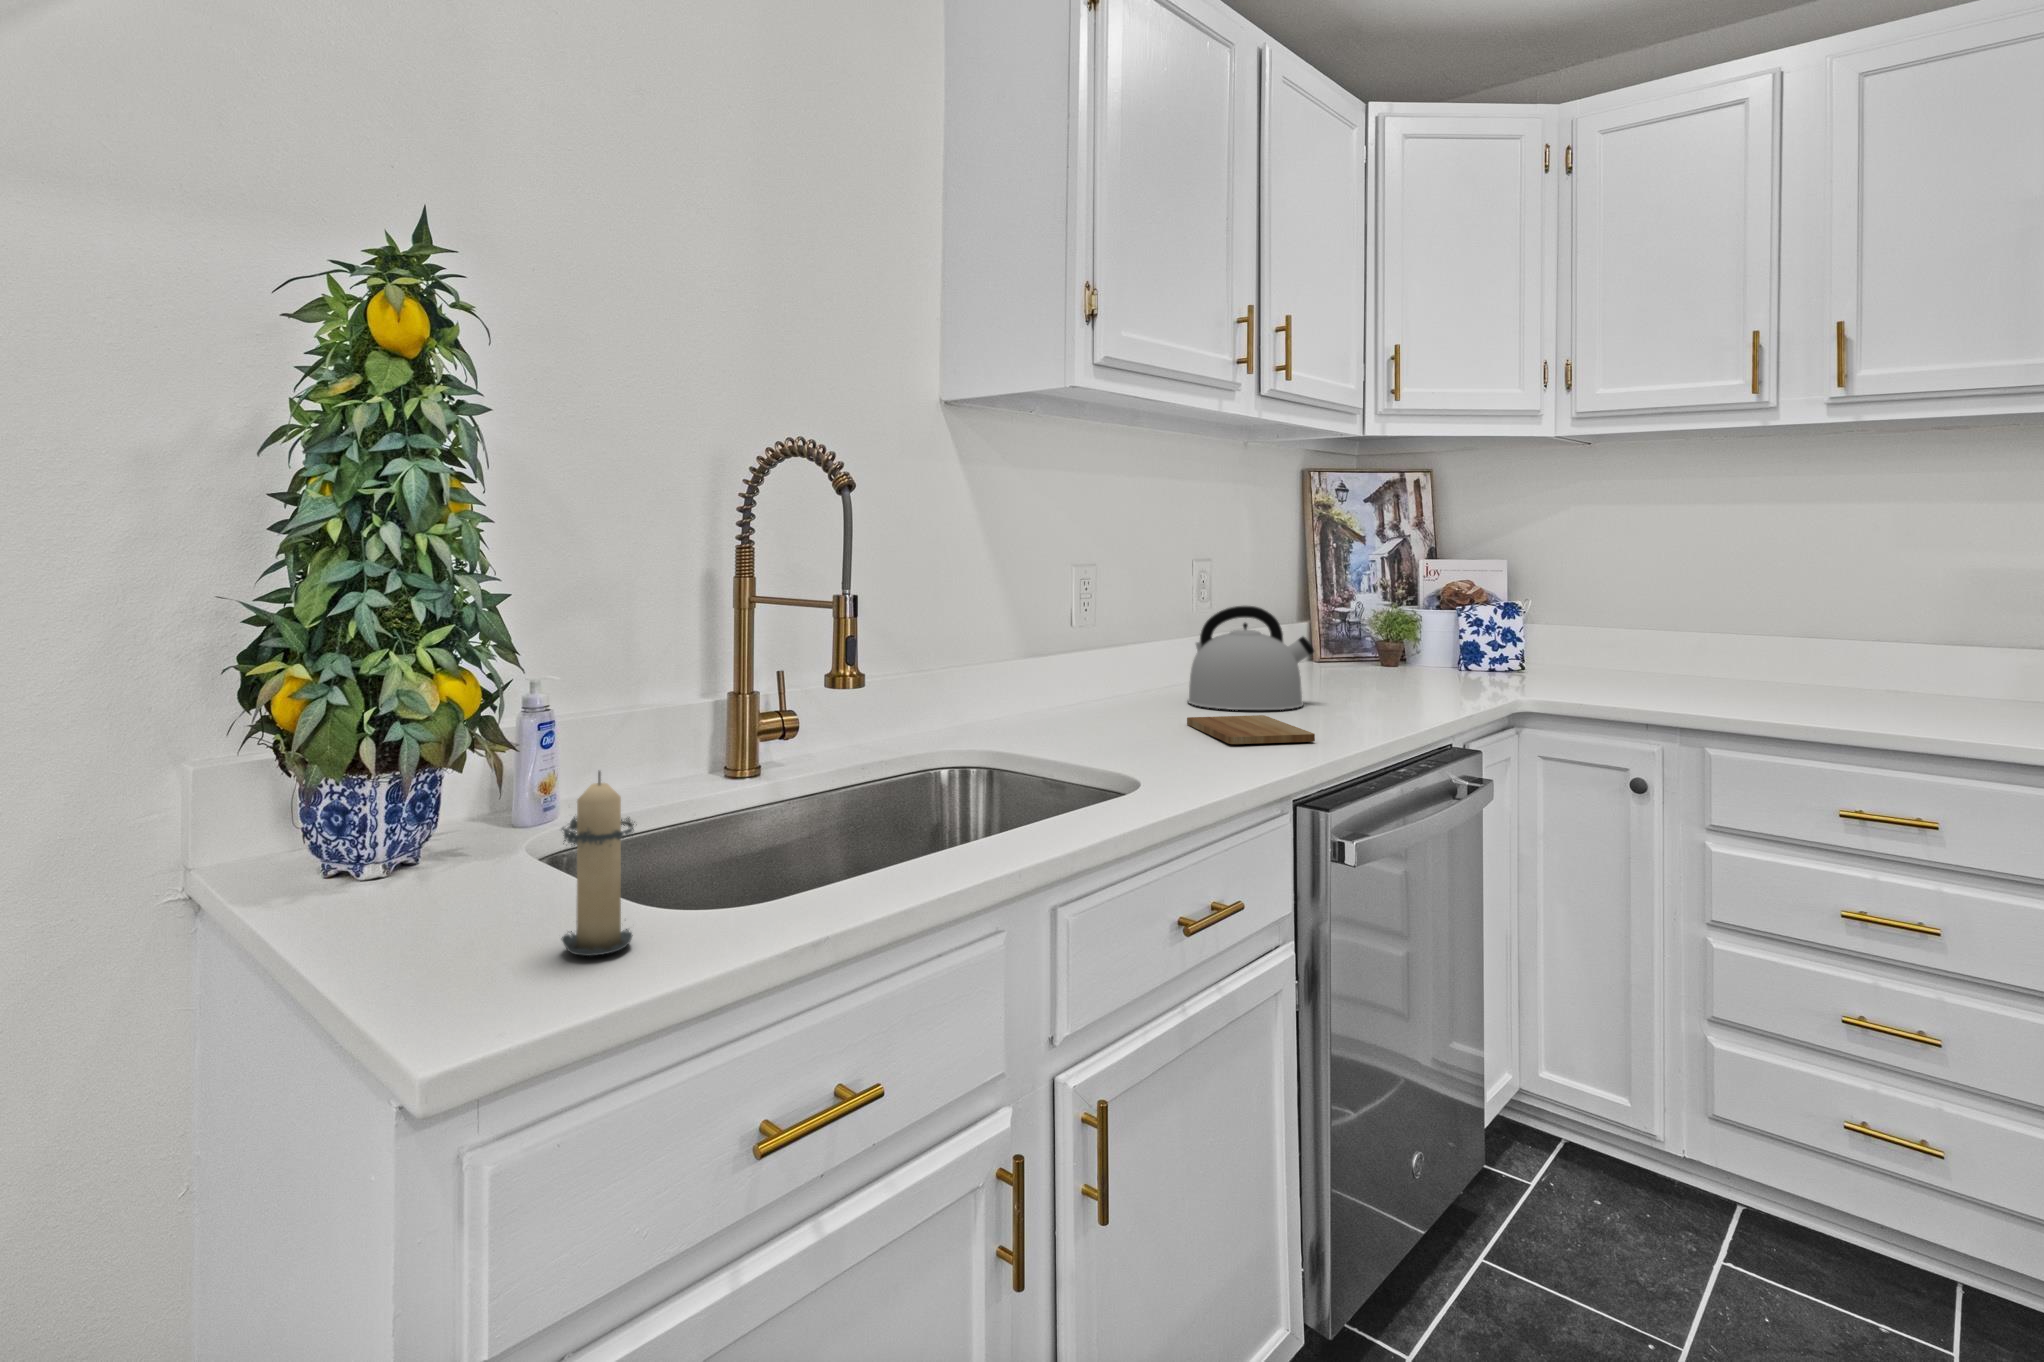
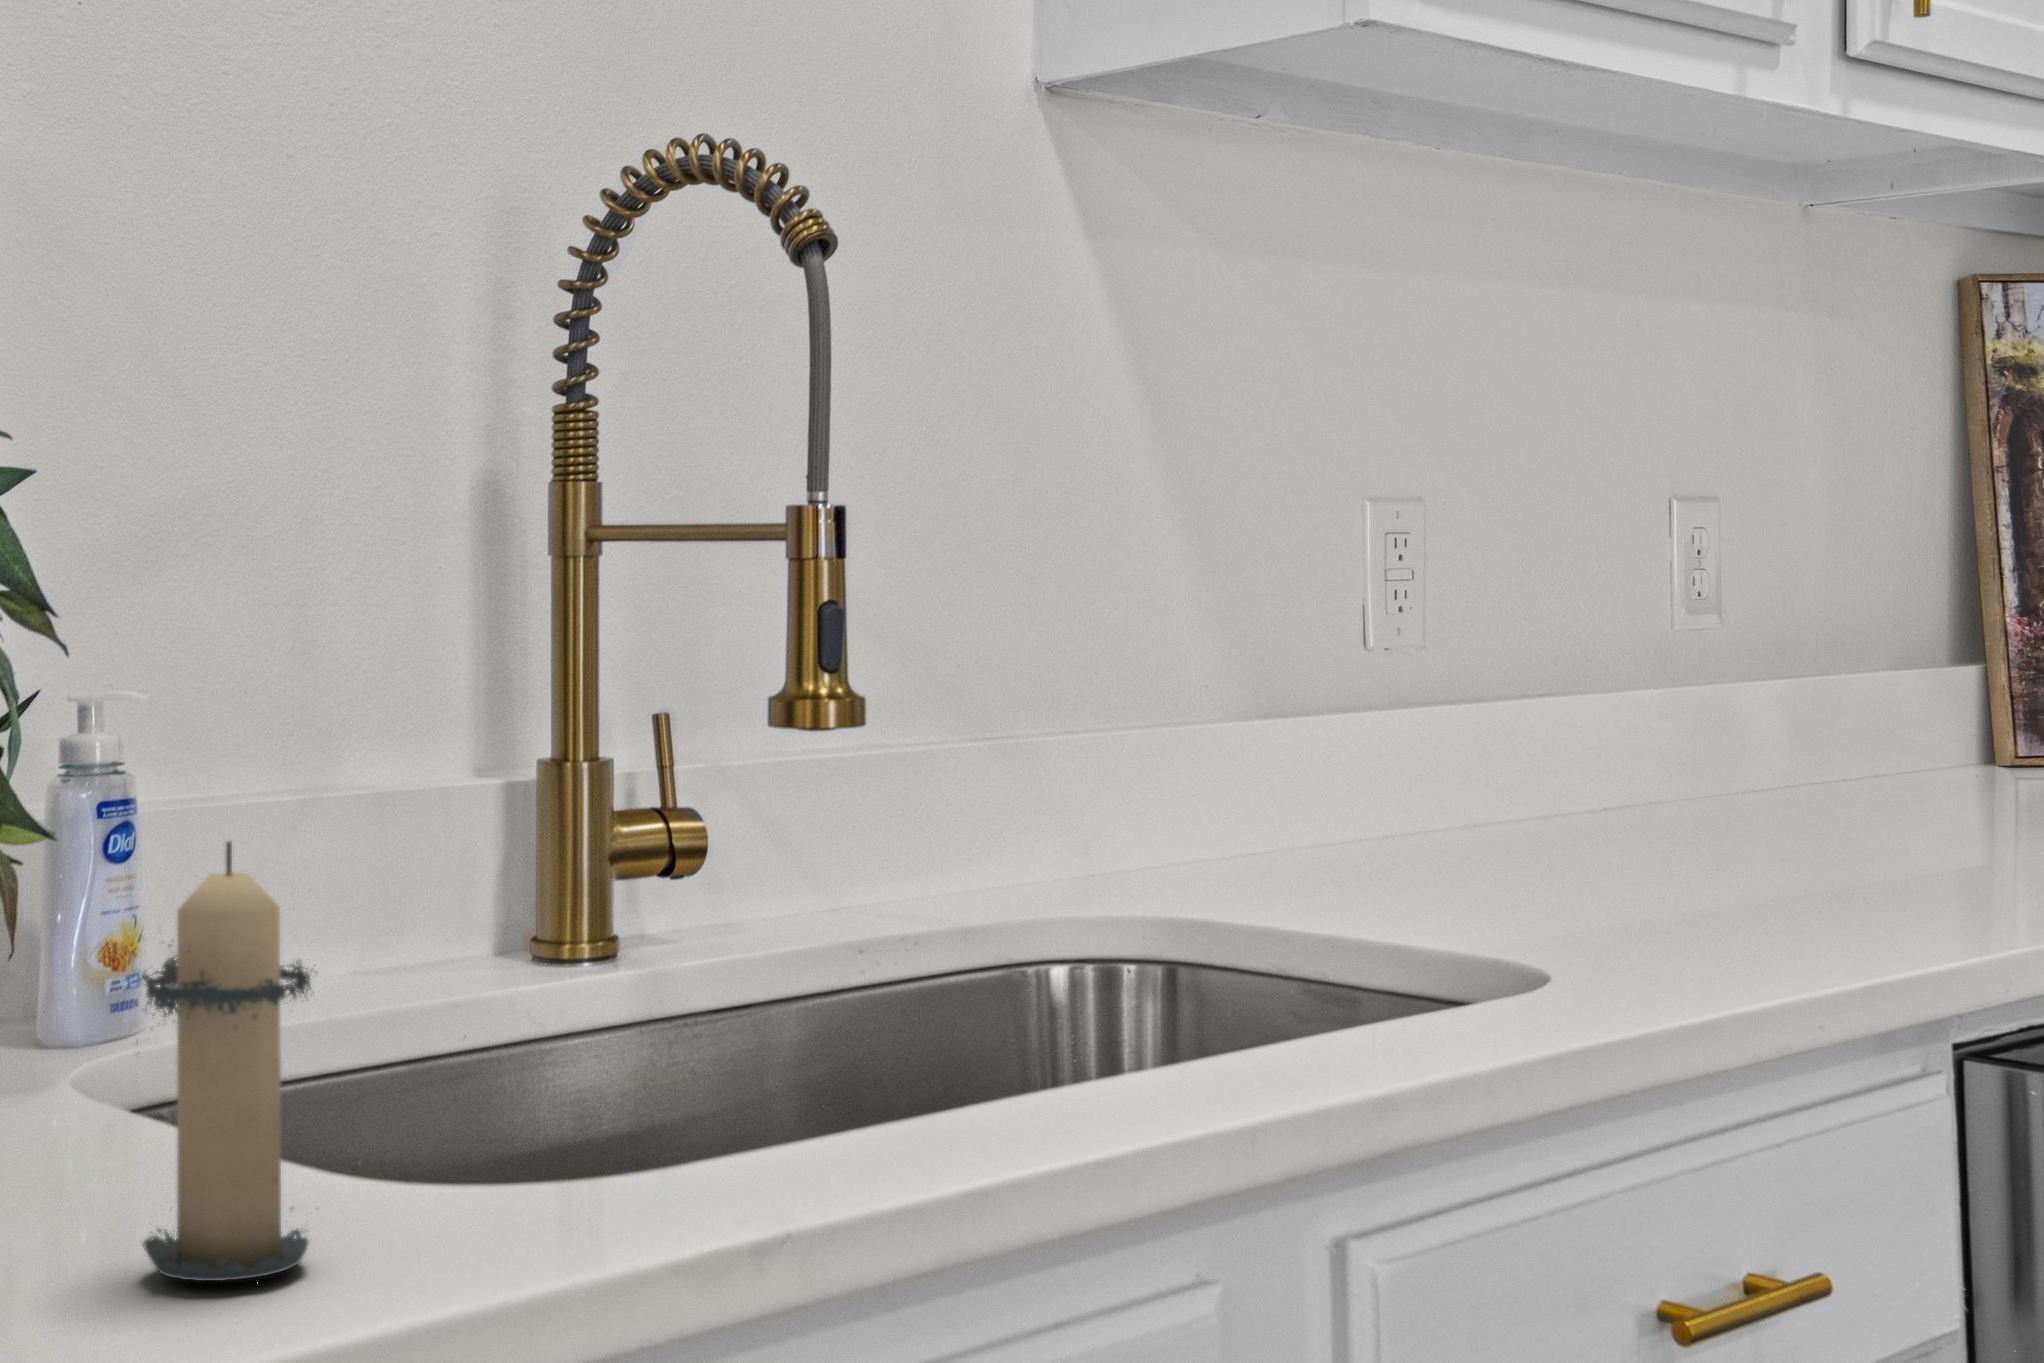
kettle: present [1188,606,1314,710] -> none [1672,593,1999,850]
cutting board: present [1187,715,1315,744] -> none [1672,856,2003,913]

